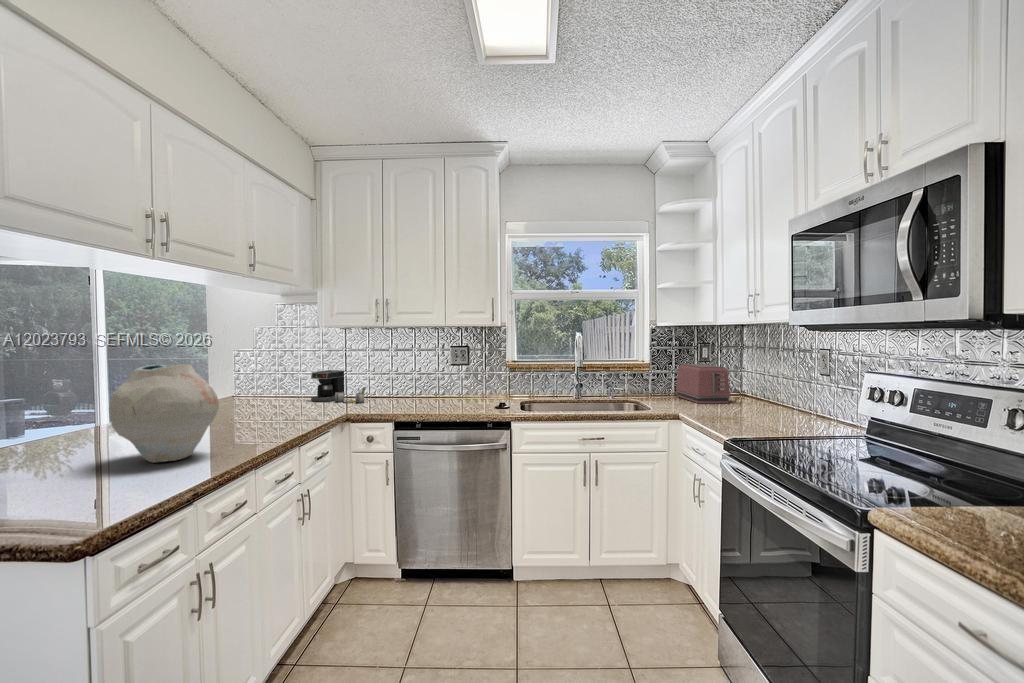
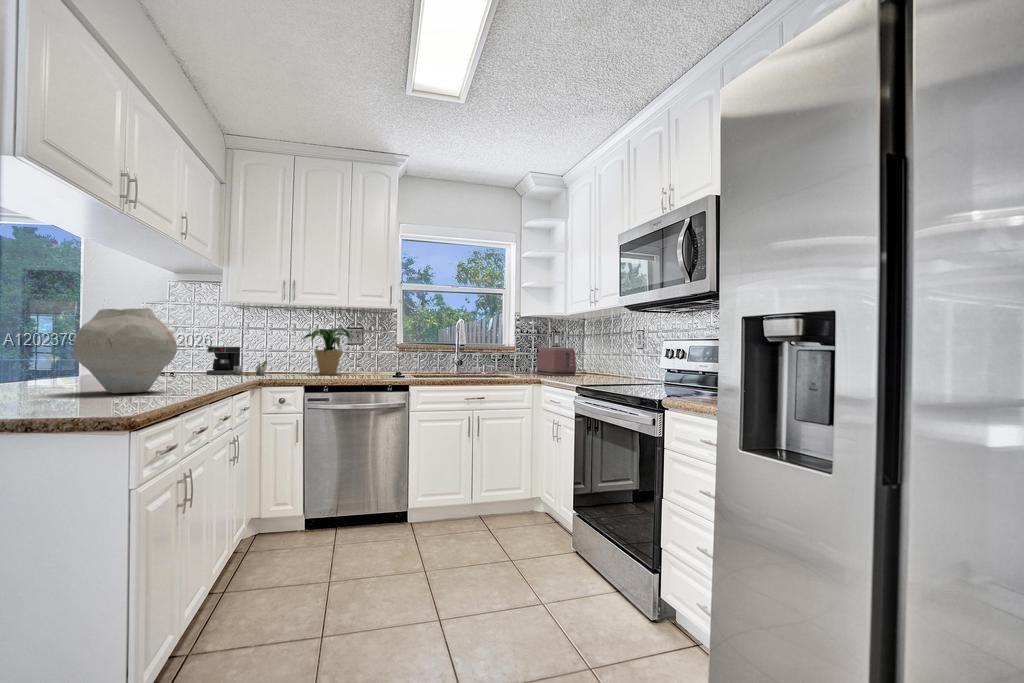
potted plant: none [400,348,453,401] -> present [303,328,350,375]

